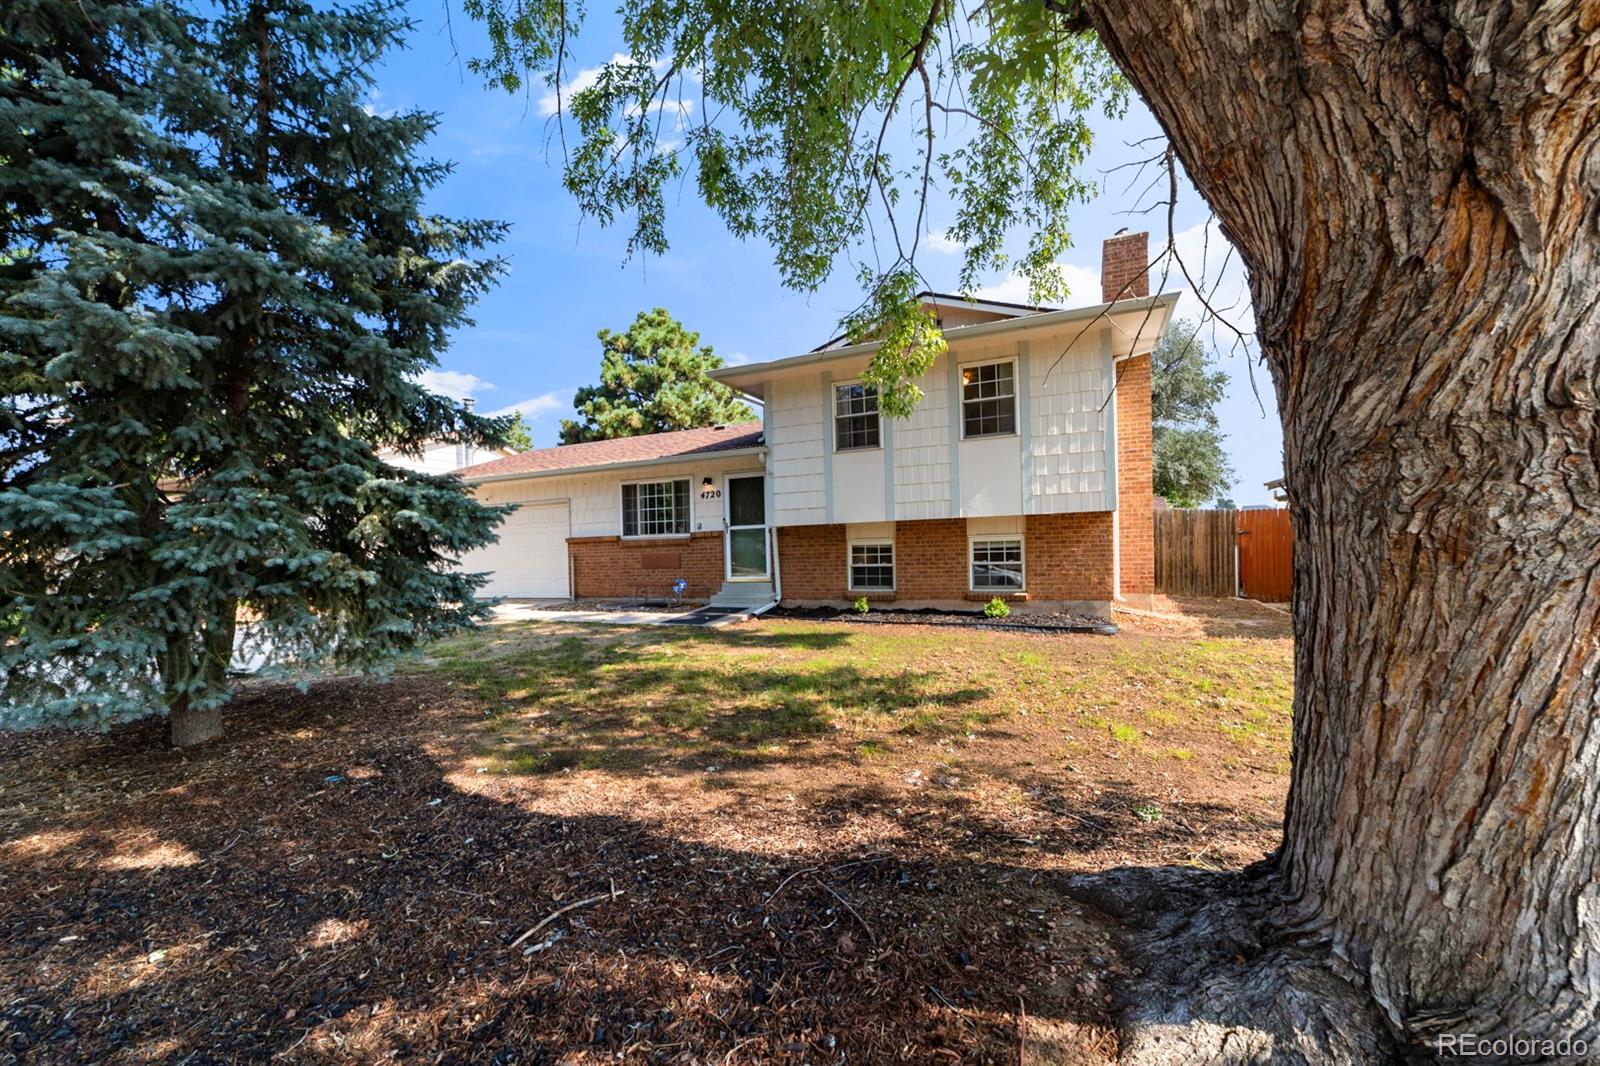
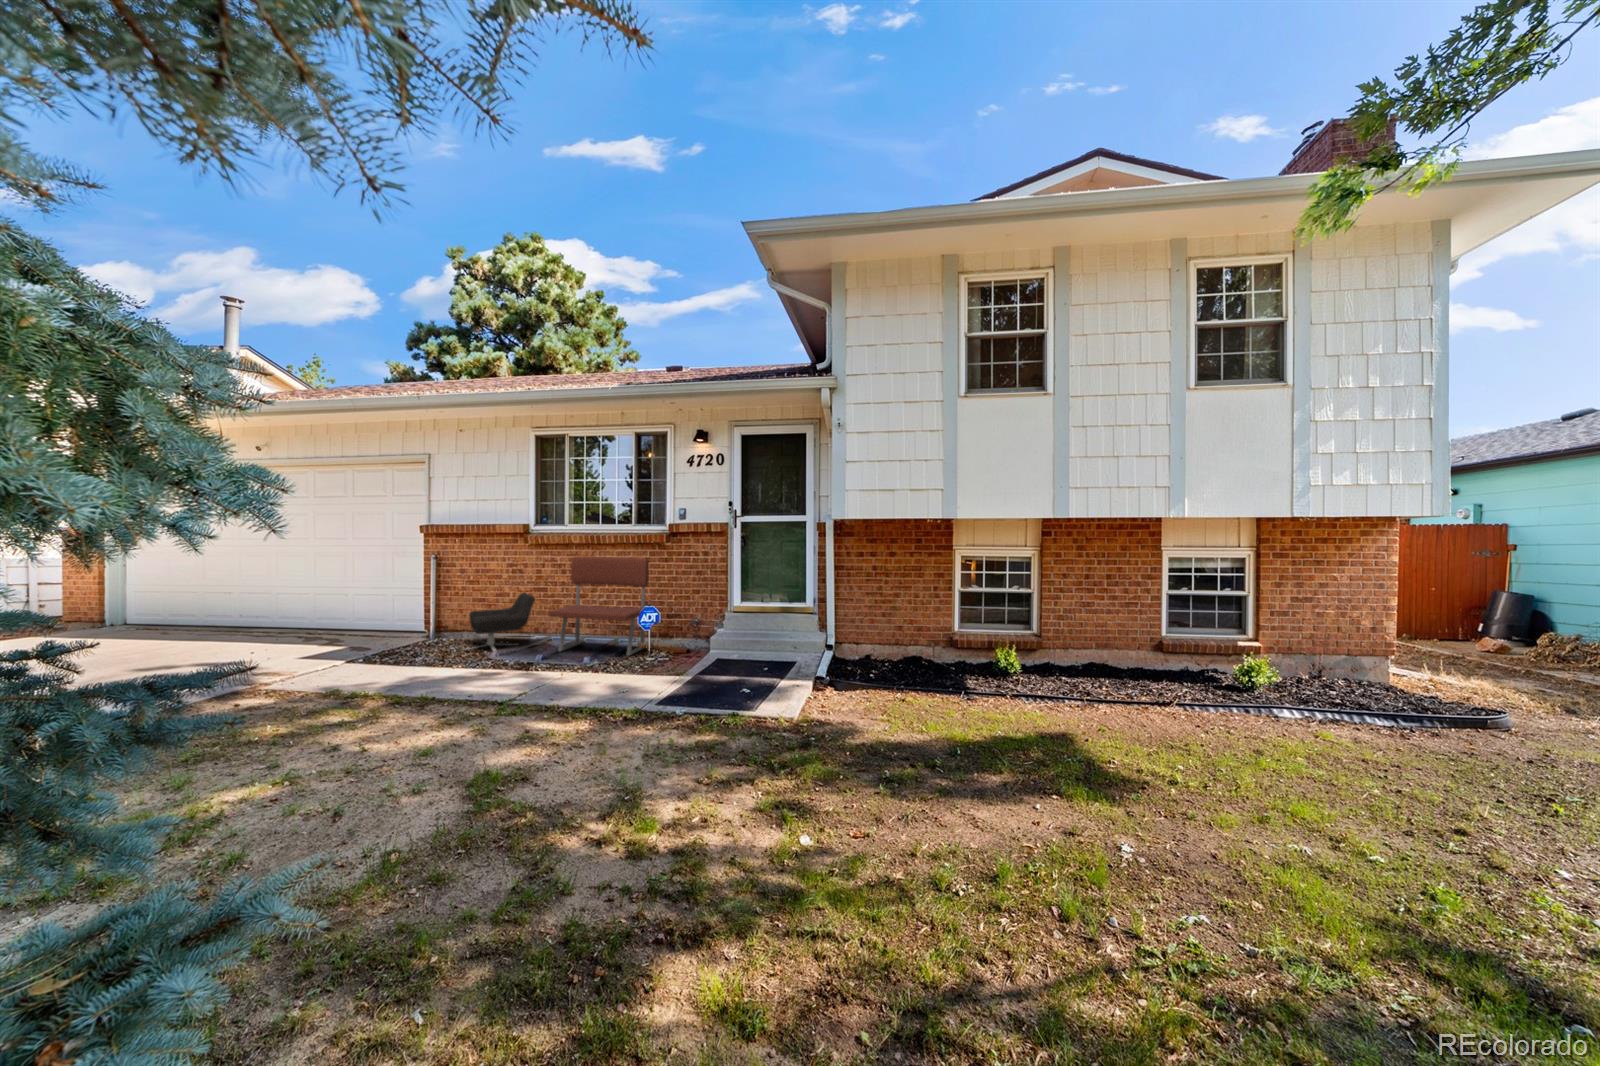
lounge chair: none [586,575,623,606] -> present [468,593,535,652]

